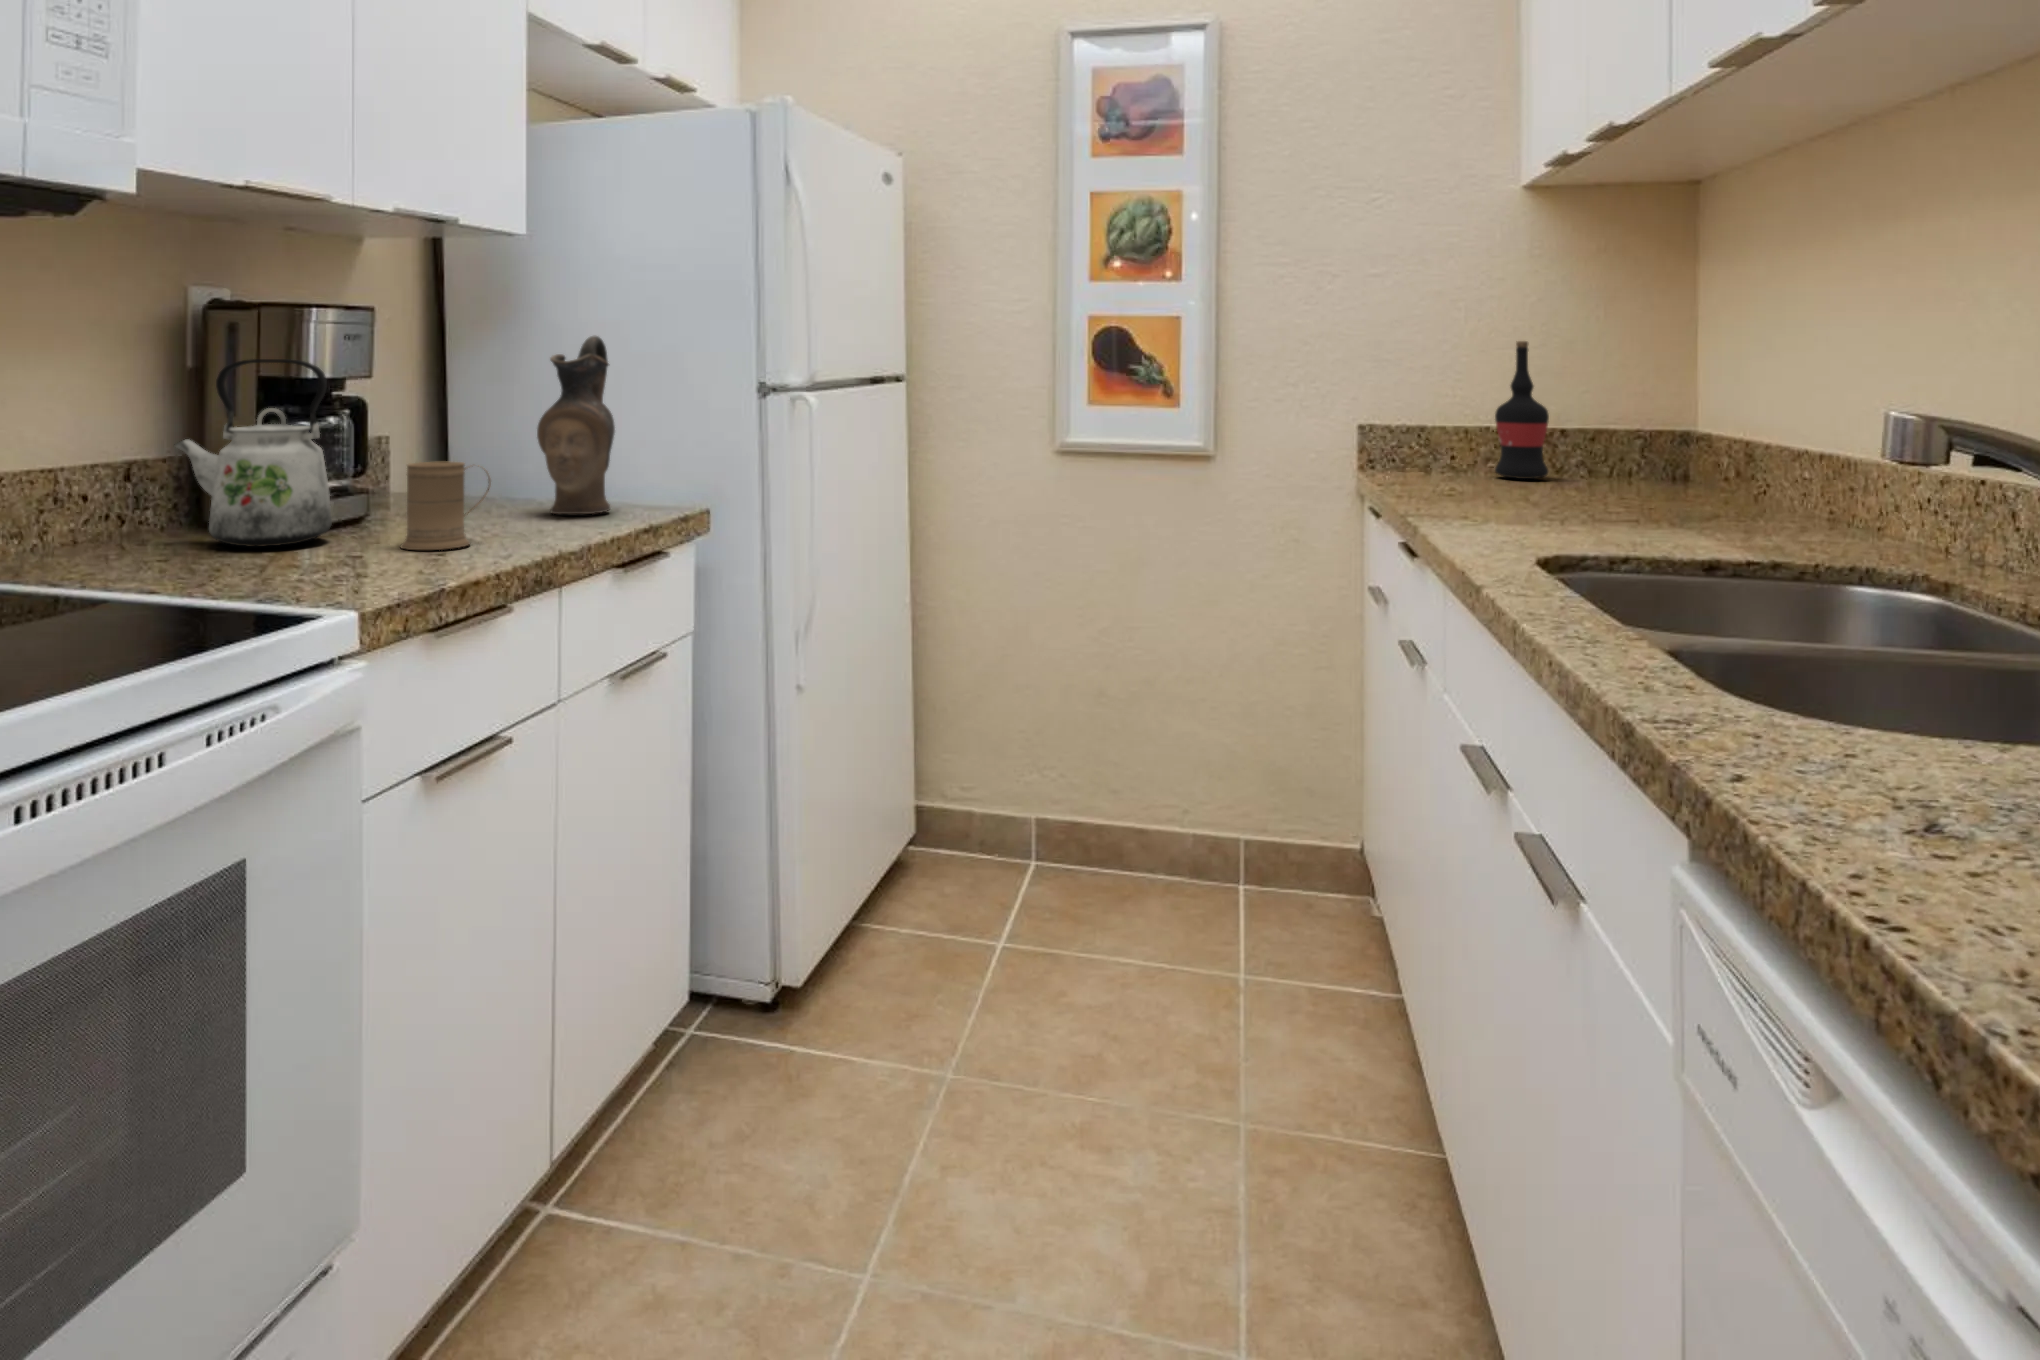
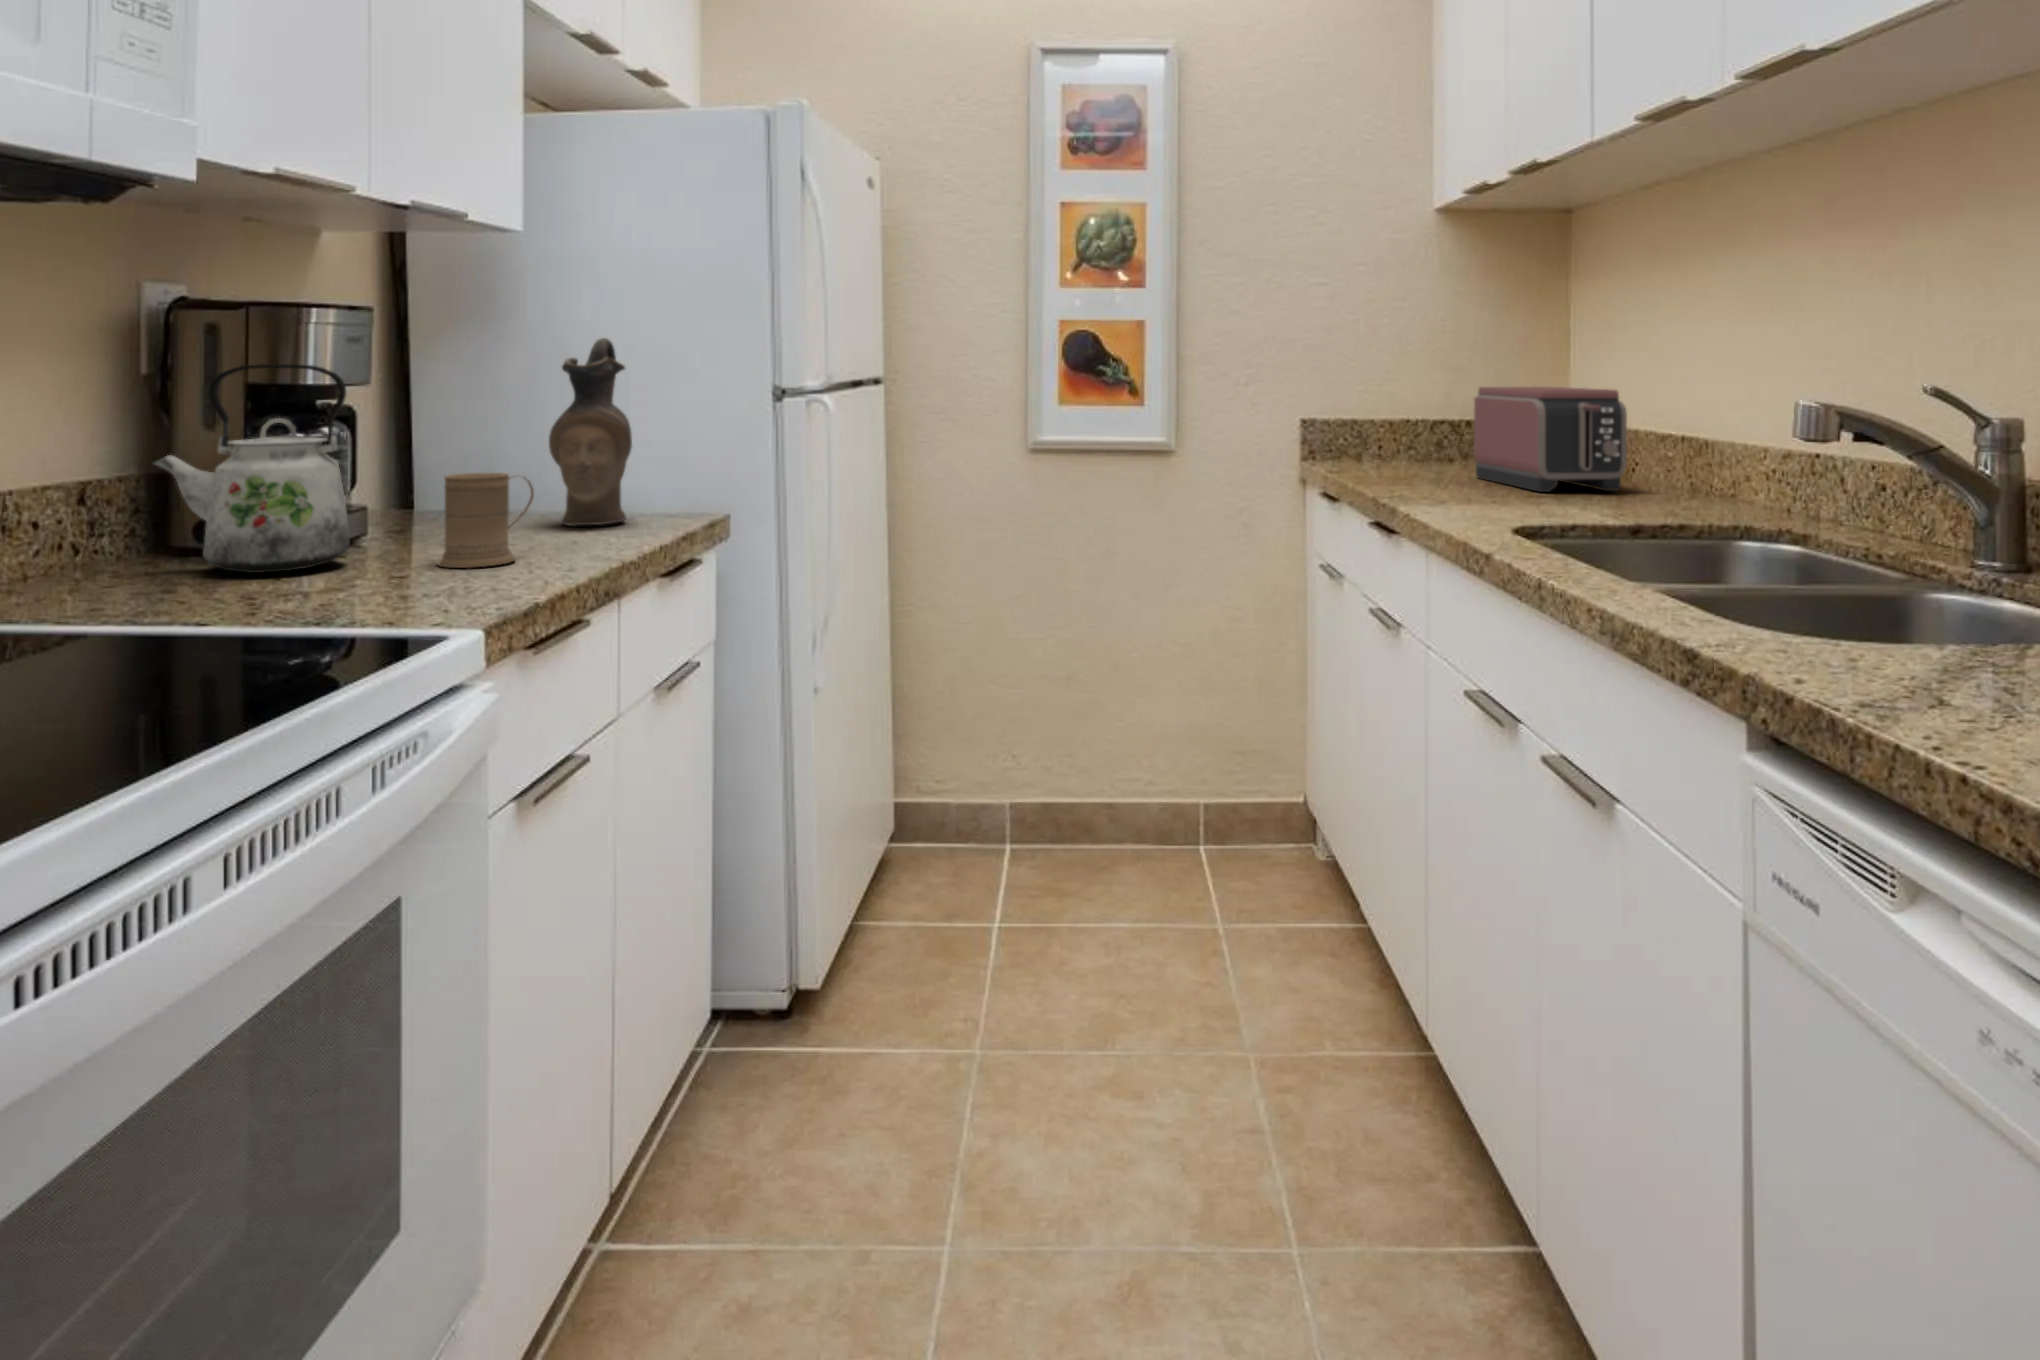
wine bottle: present [1495,341,1549,479] -> none [1415,344,1459,464]
toaster: none [1552,390,1738,517] -> present [1474,387,1627,492]

